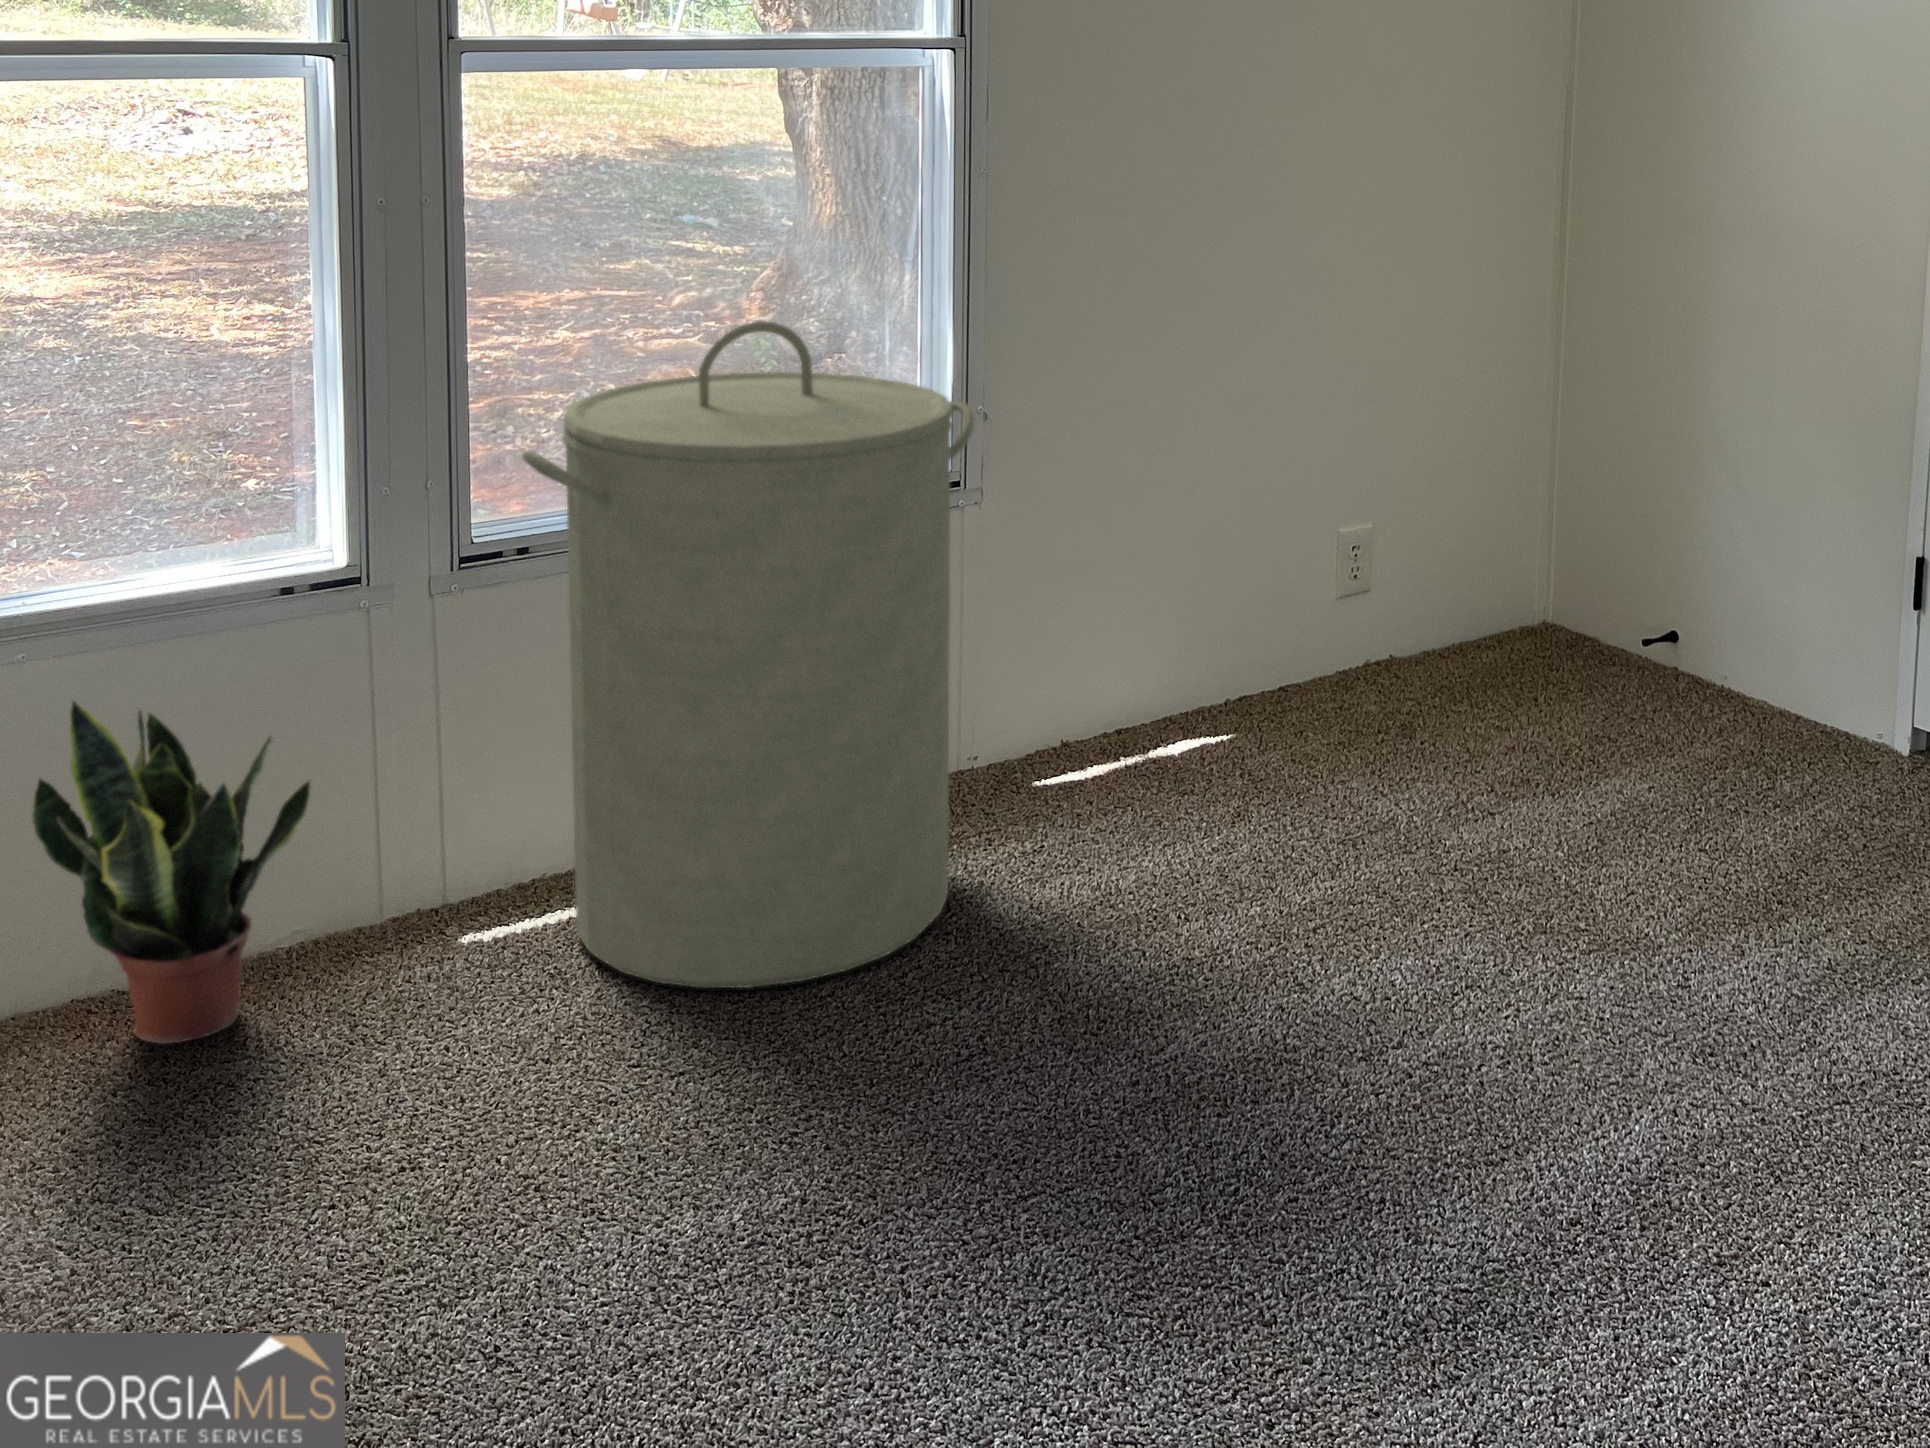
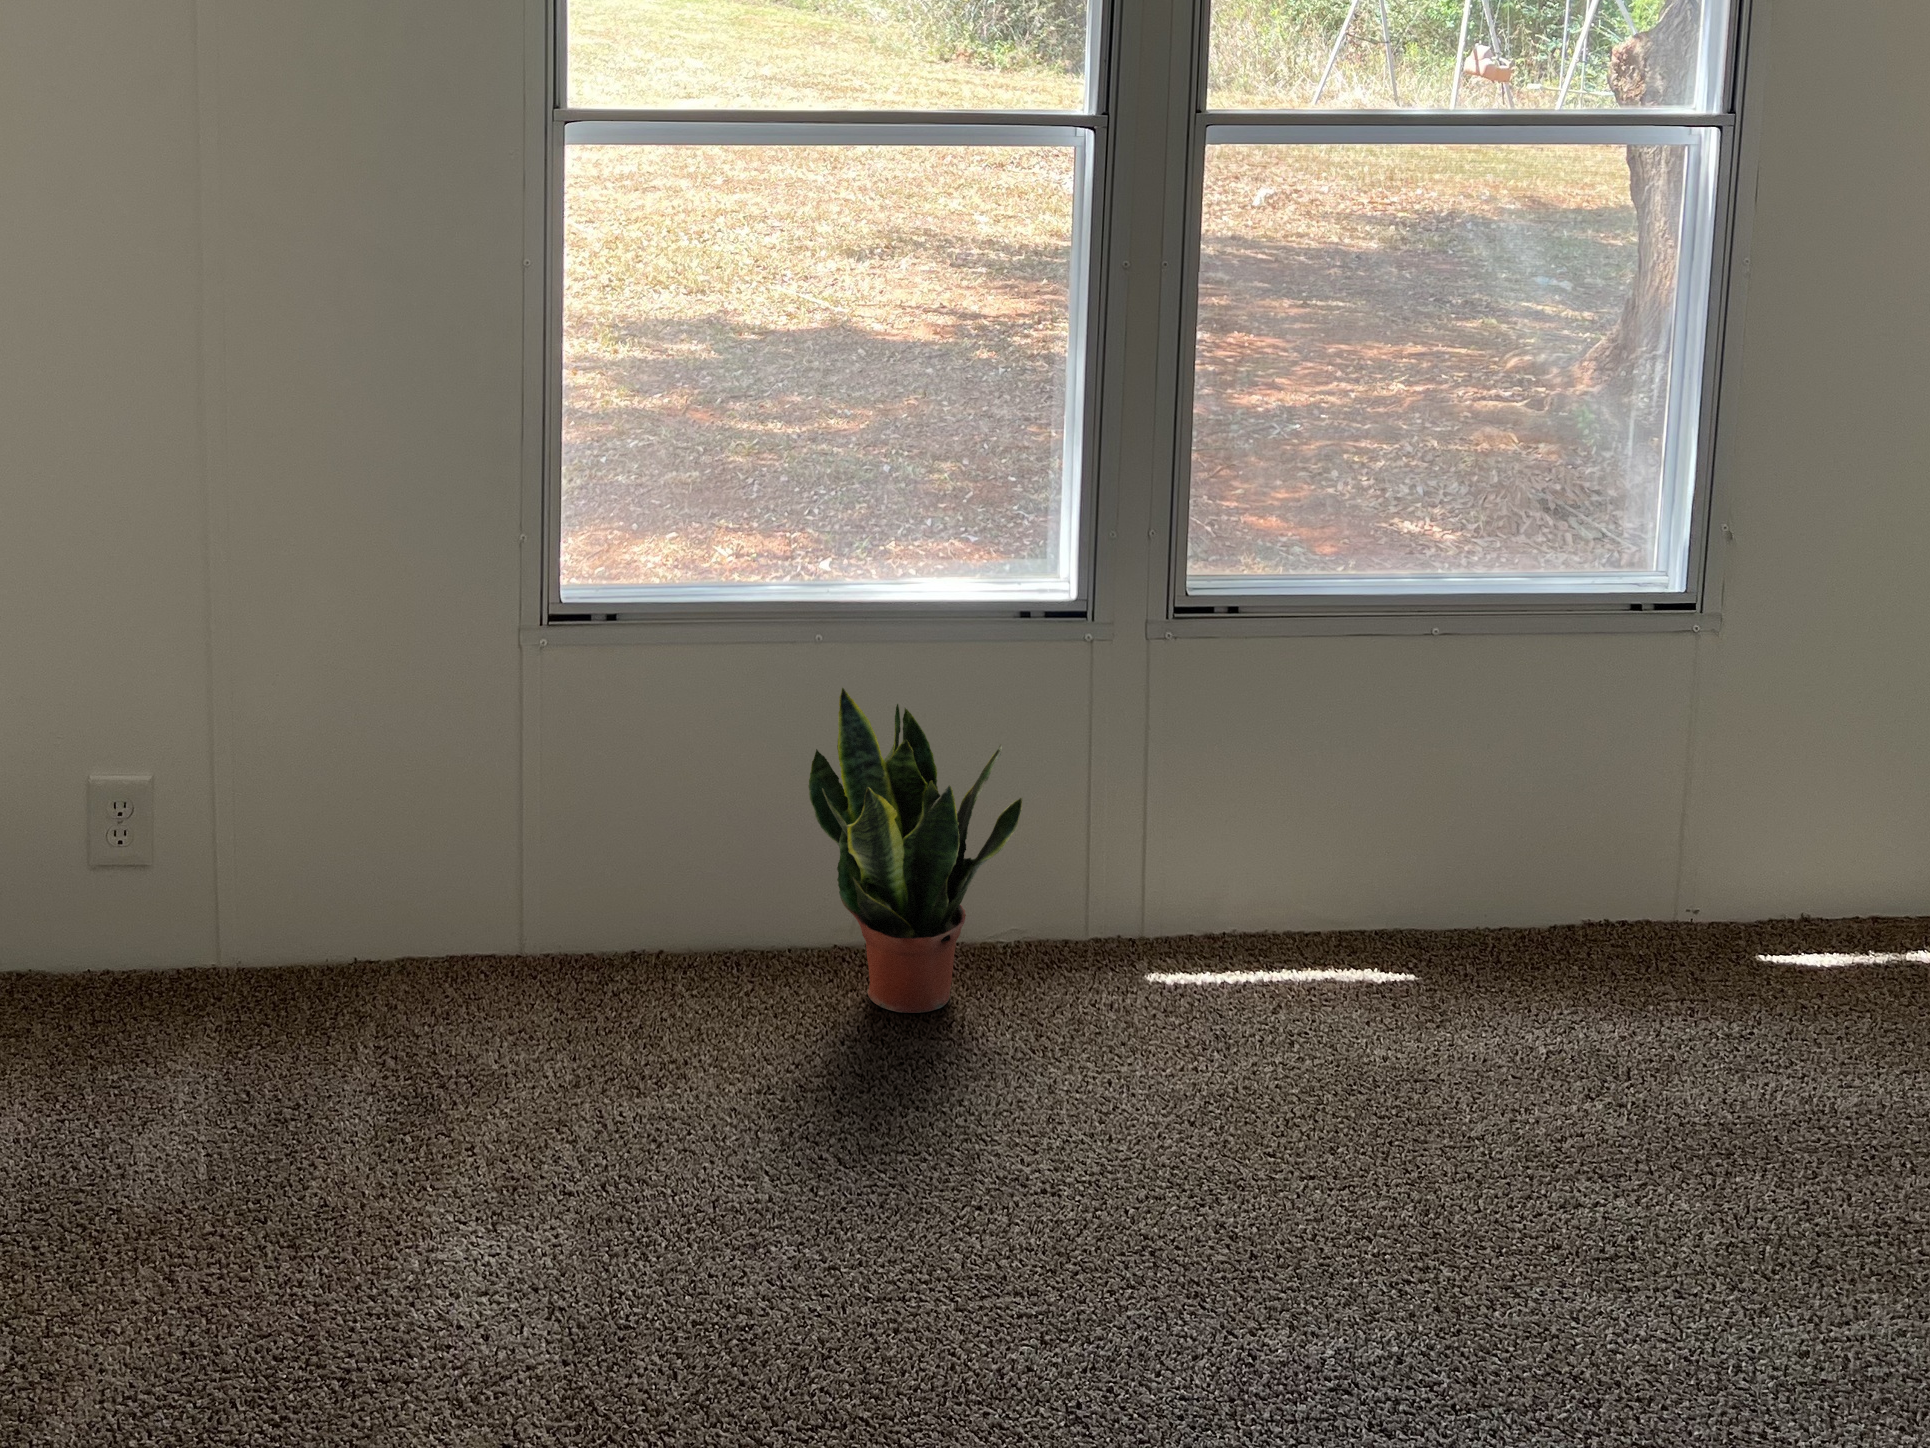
laundry hamper: present [522,322,974,988] -> none [1227,408,1705,1117]

